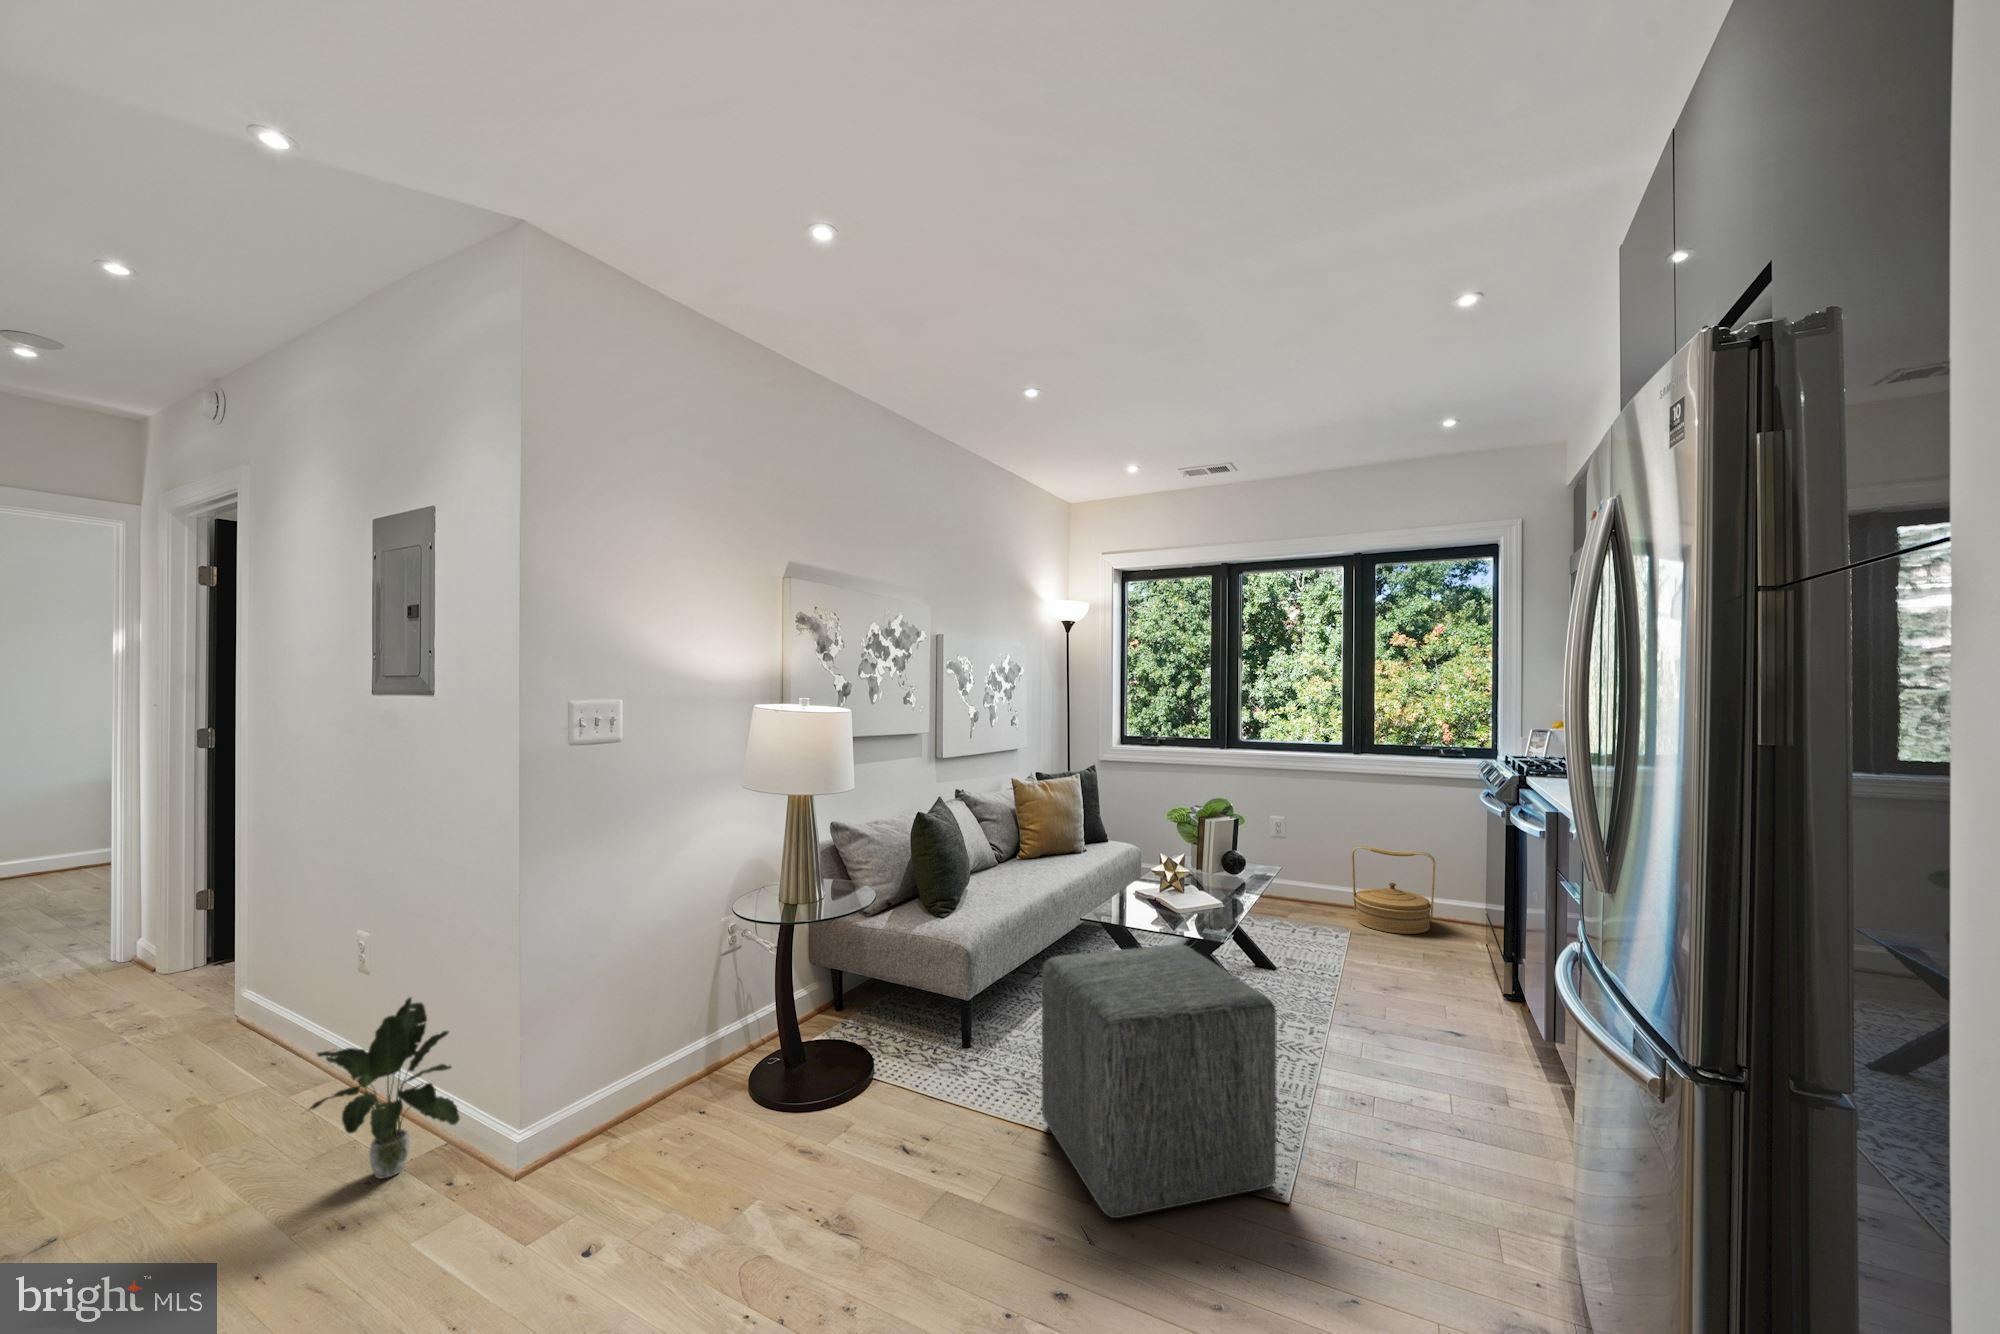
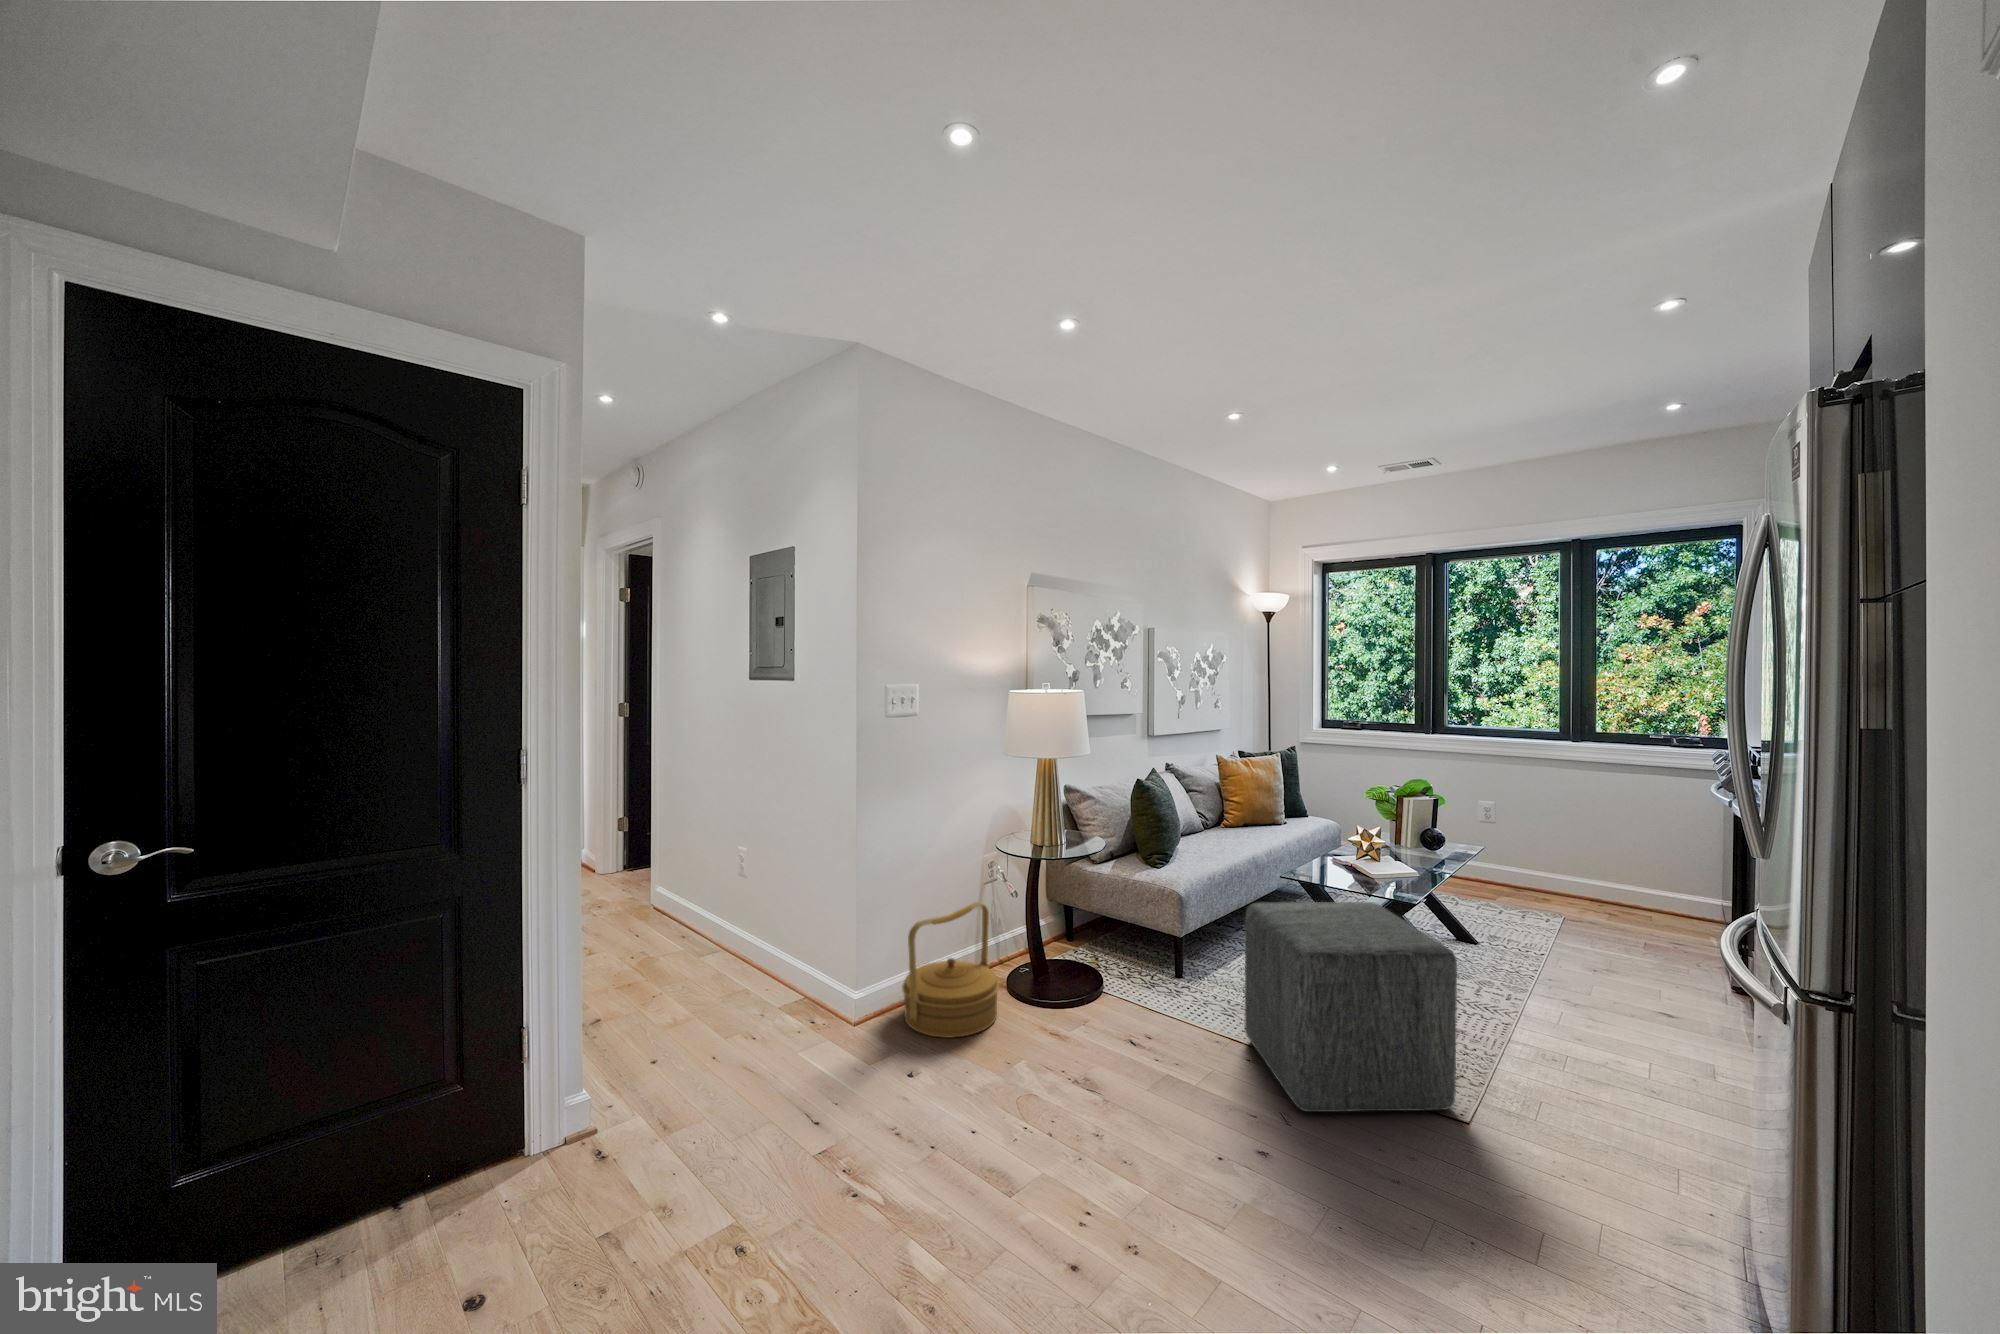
woven basket: present [1352,846,1435,934] -> present [902,902,999,1038]
potted plant: present [309,997,460,1178] -> none [722,893,816,1015]

